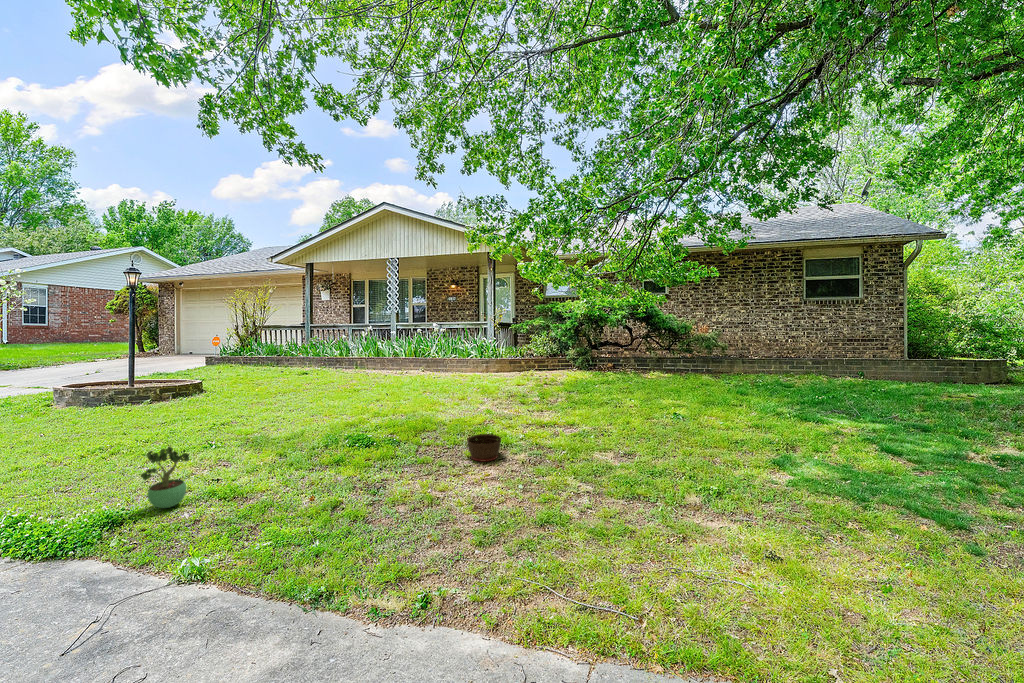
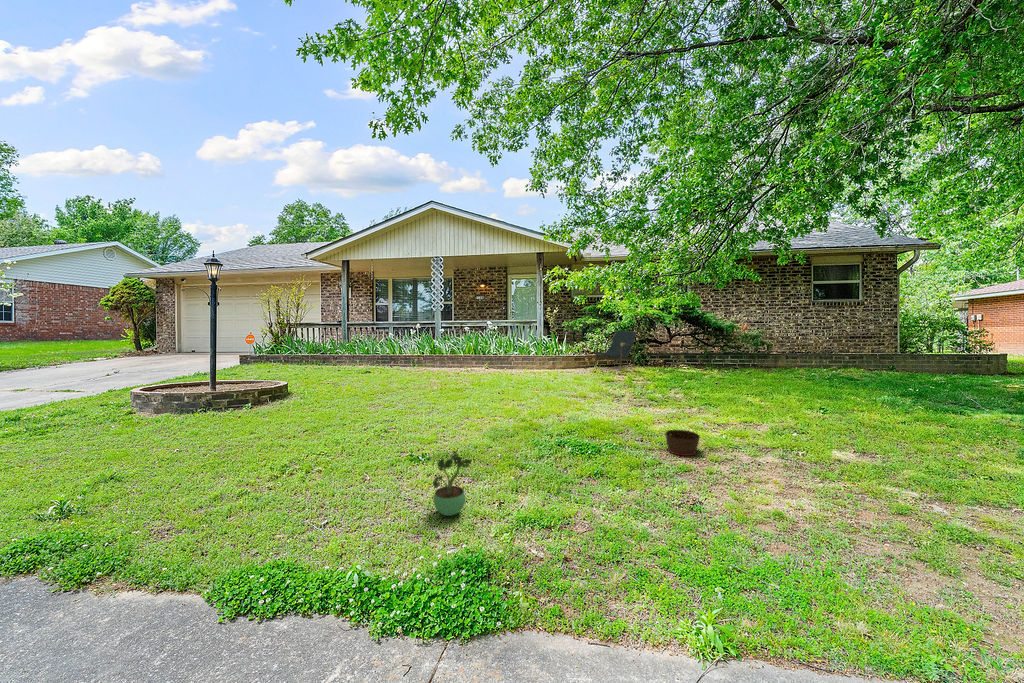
lounge chair: none [528,331,573,374] -> present [595,330,637,370]

